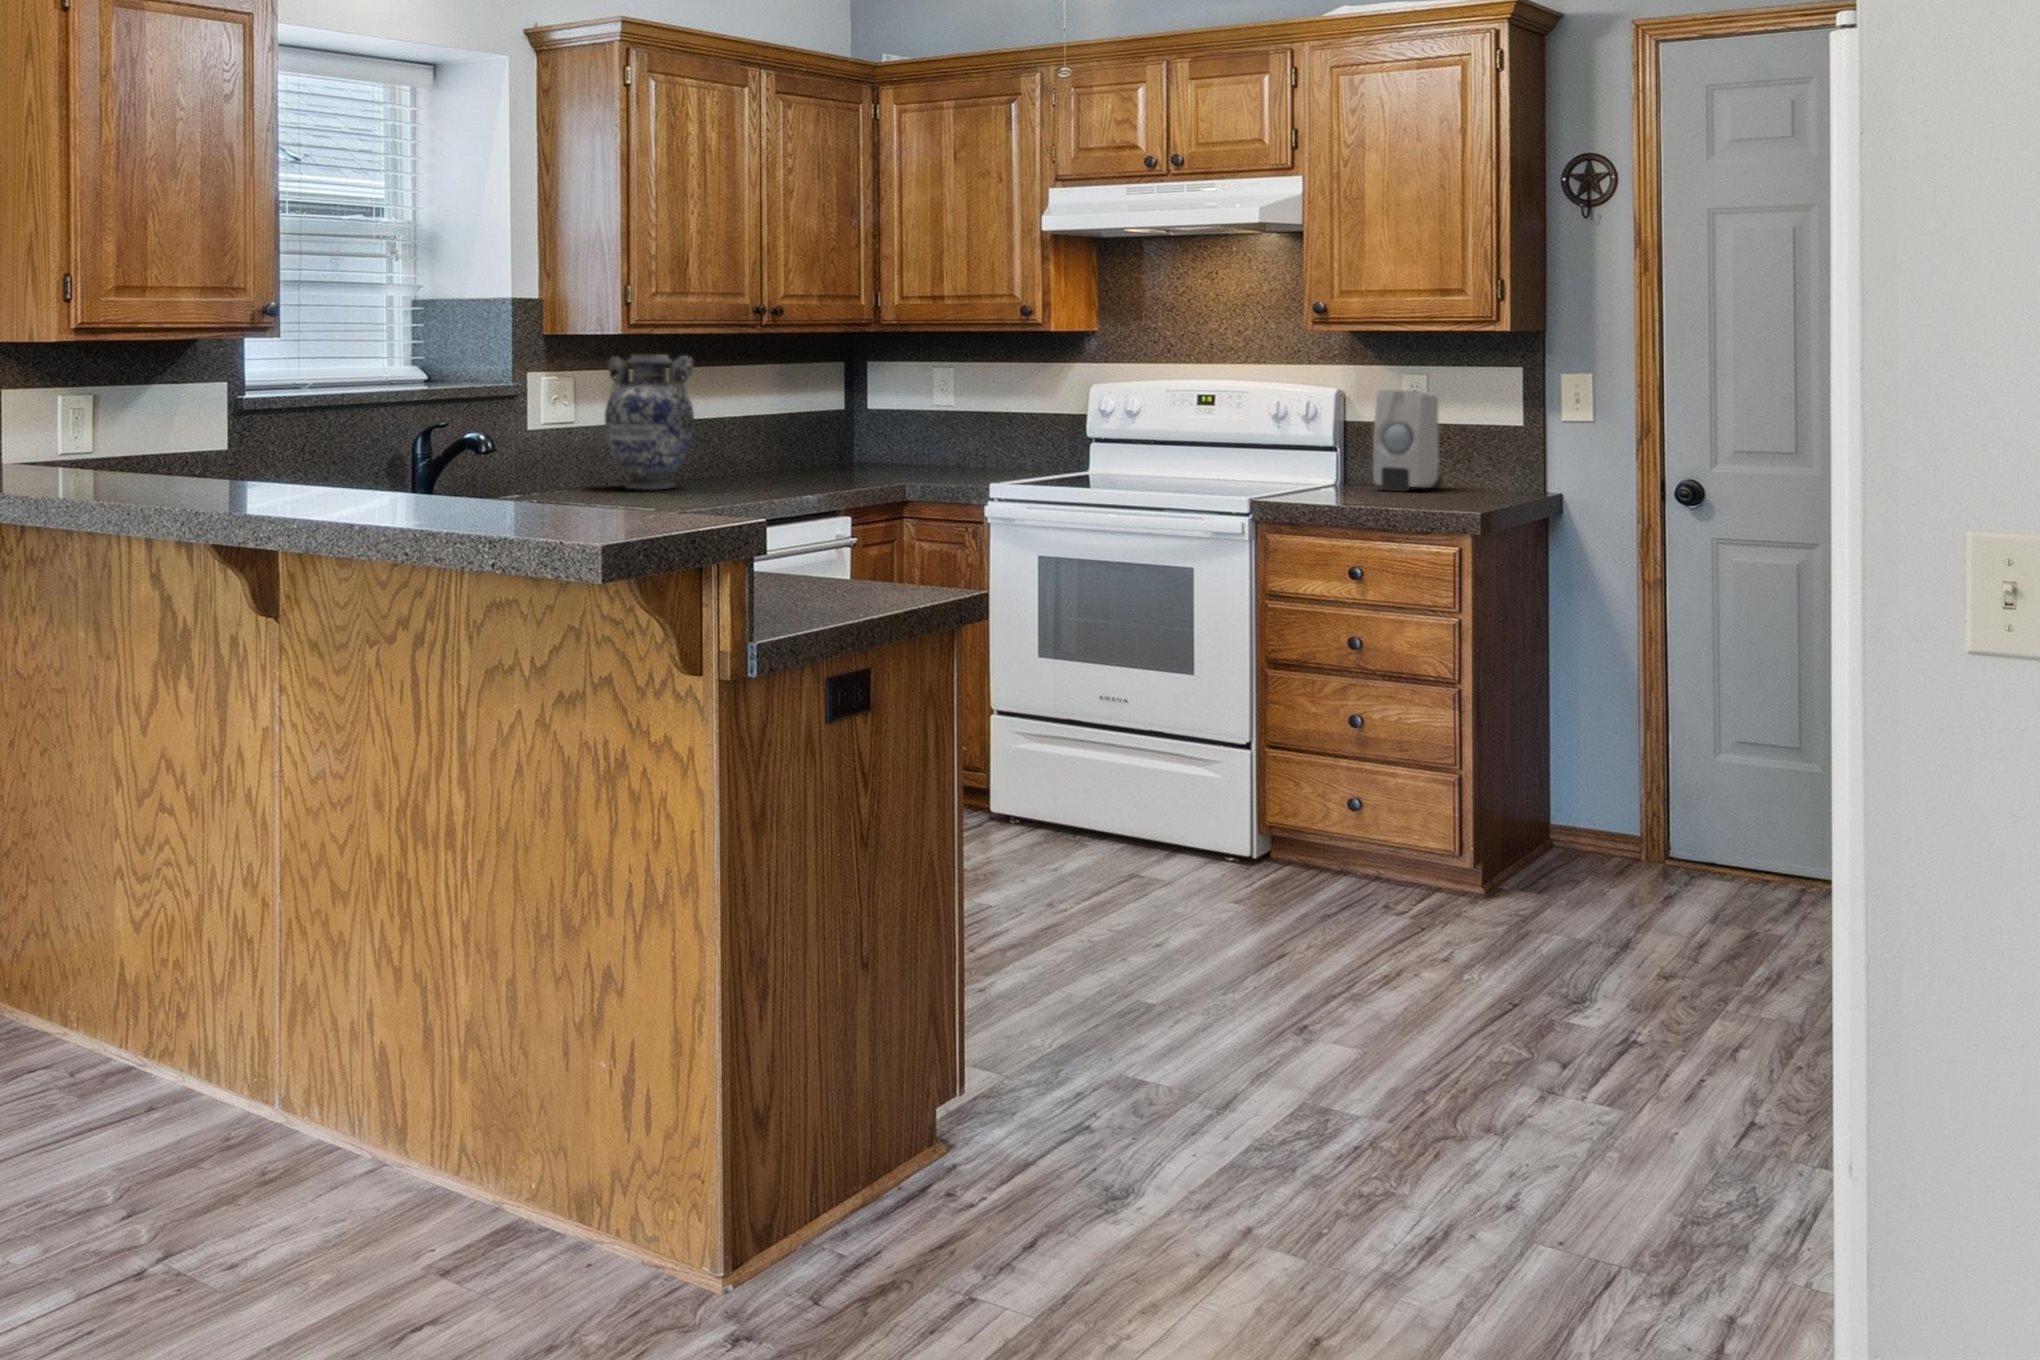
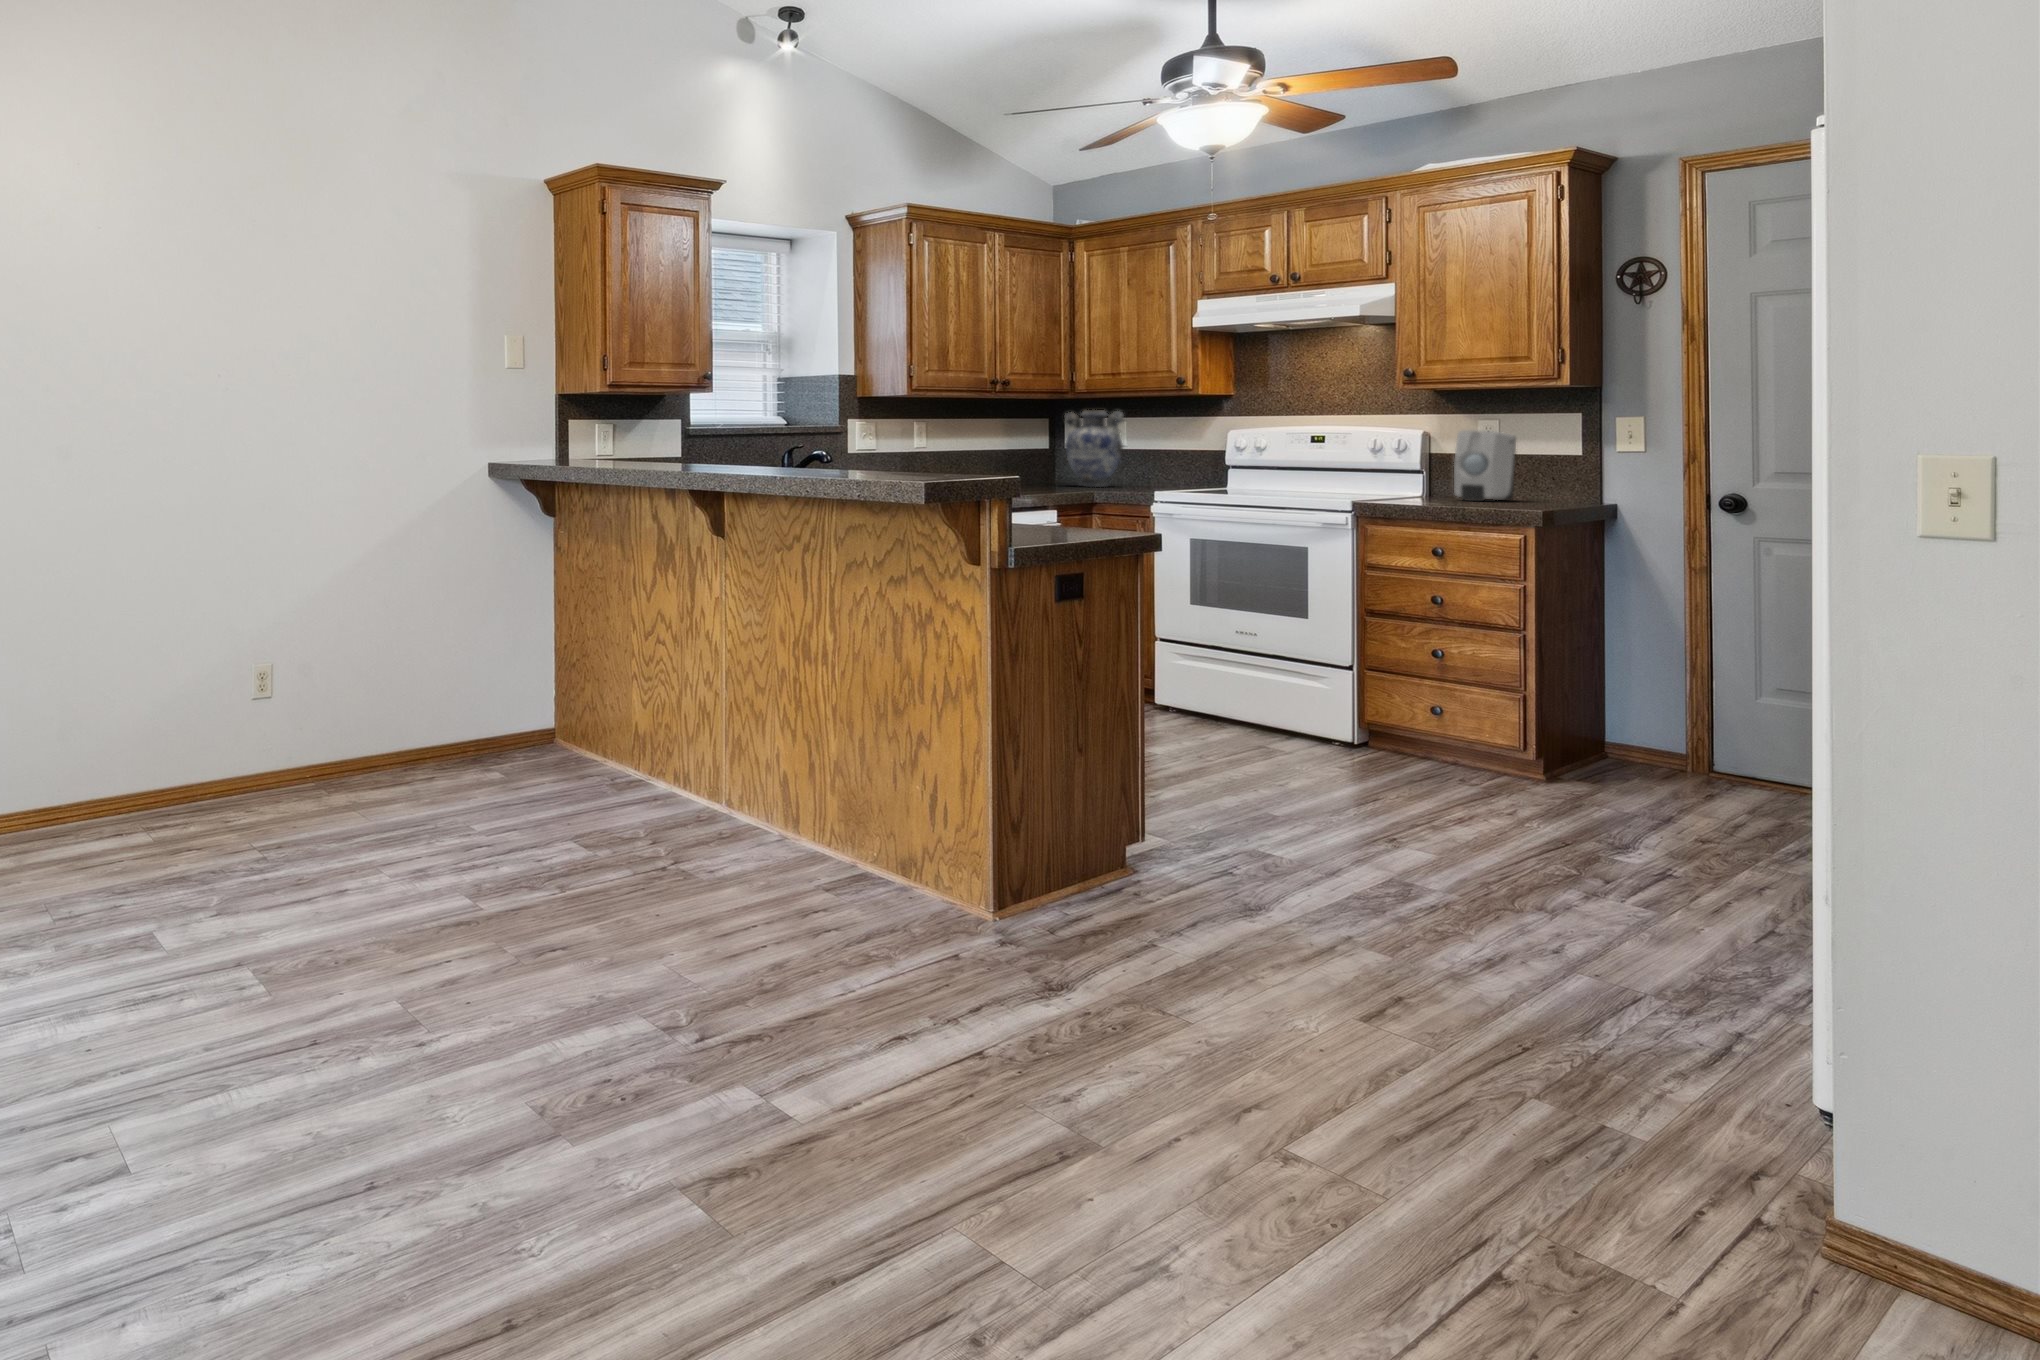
vase: present [605,354,694,490] -> present [1065,410,1124,487]

